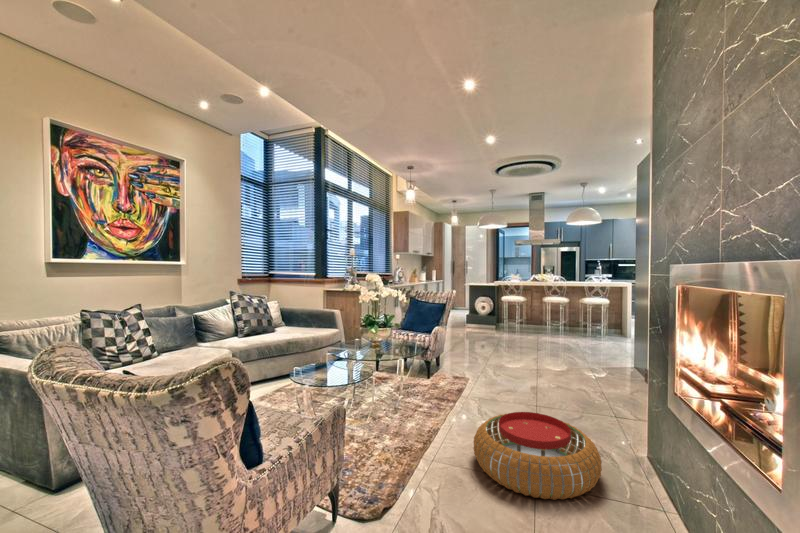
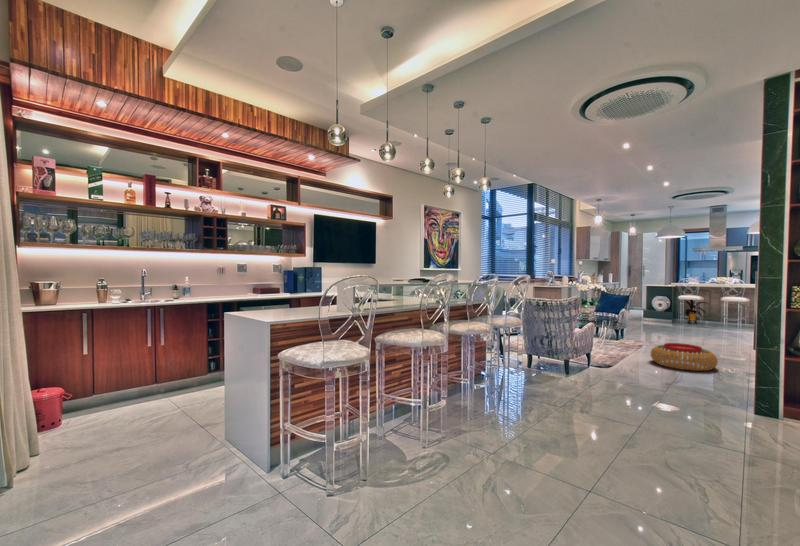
house plant: none [502,300,534,331] -> present [682,300,708,324]

